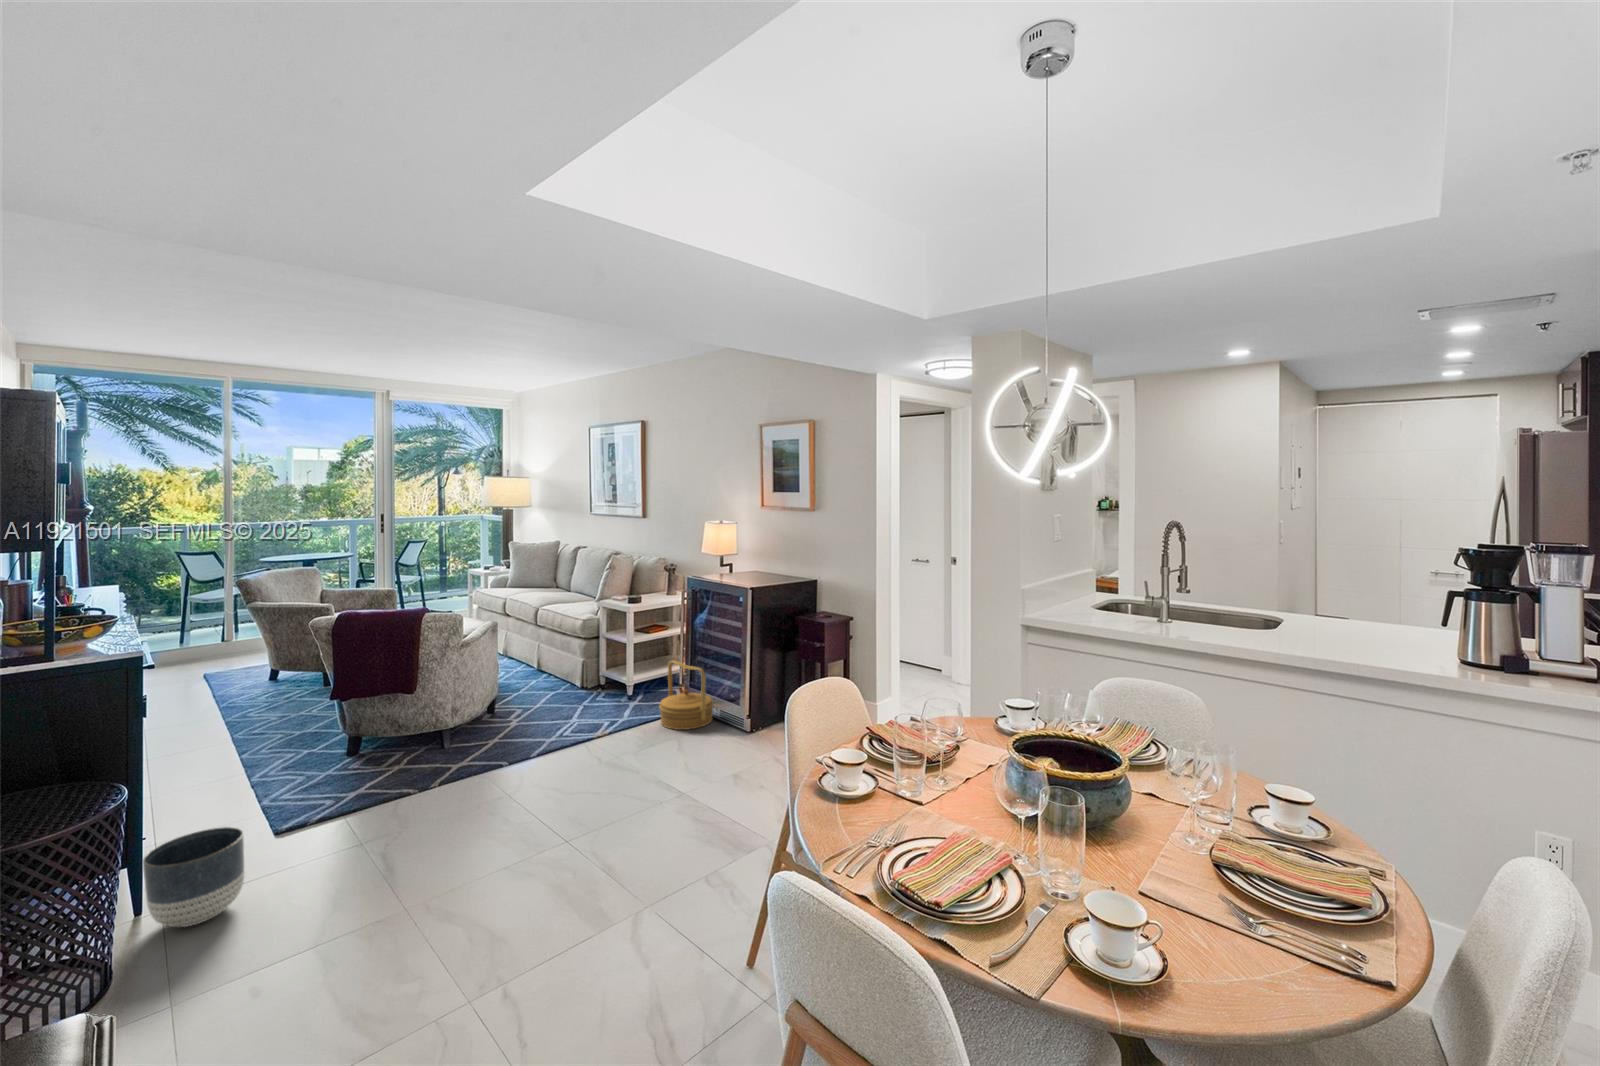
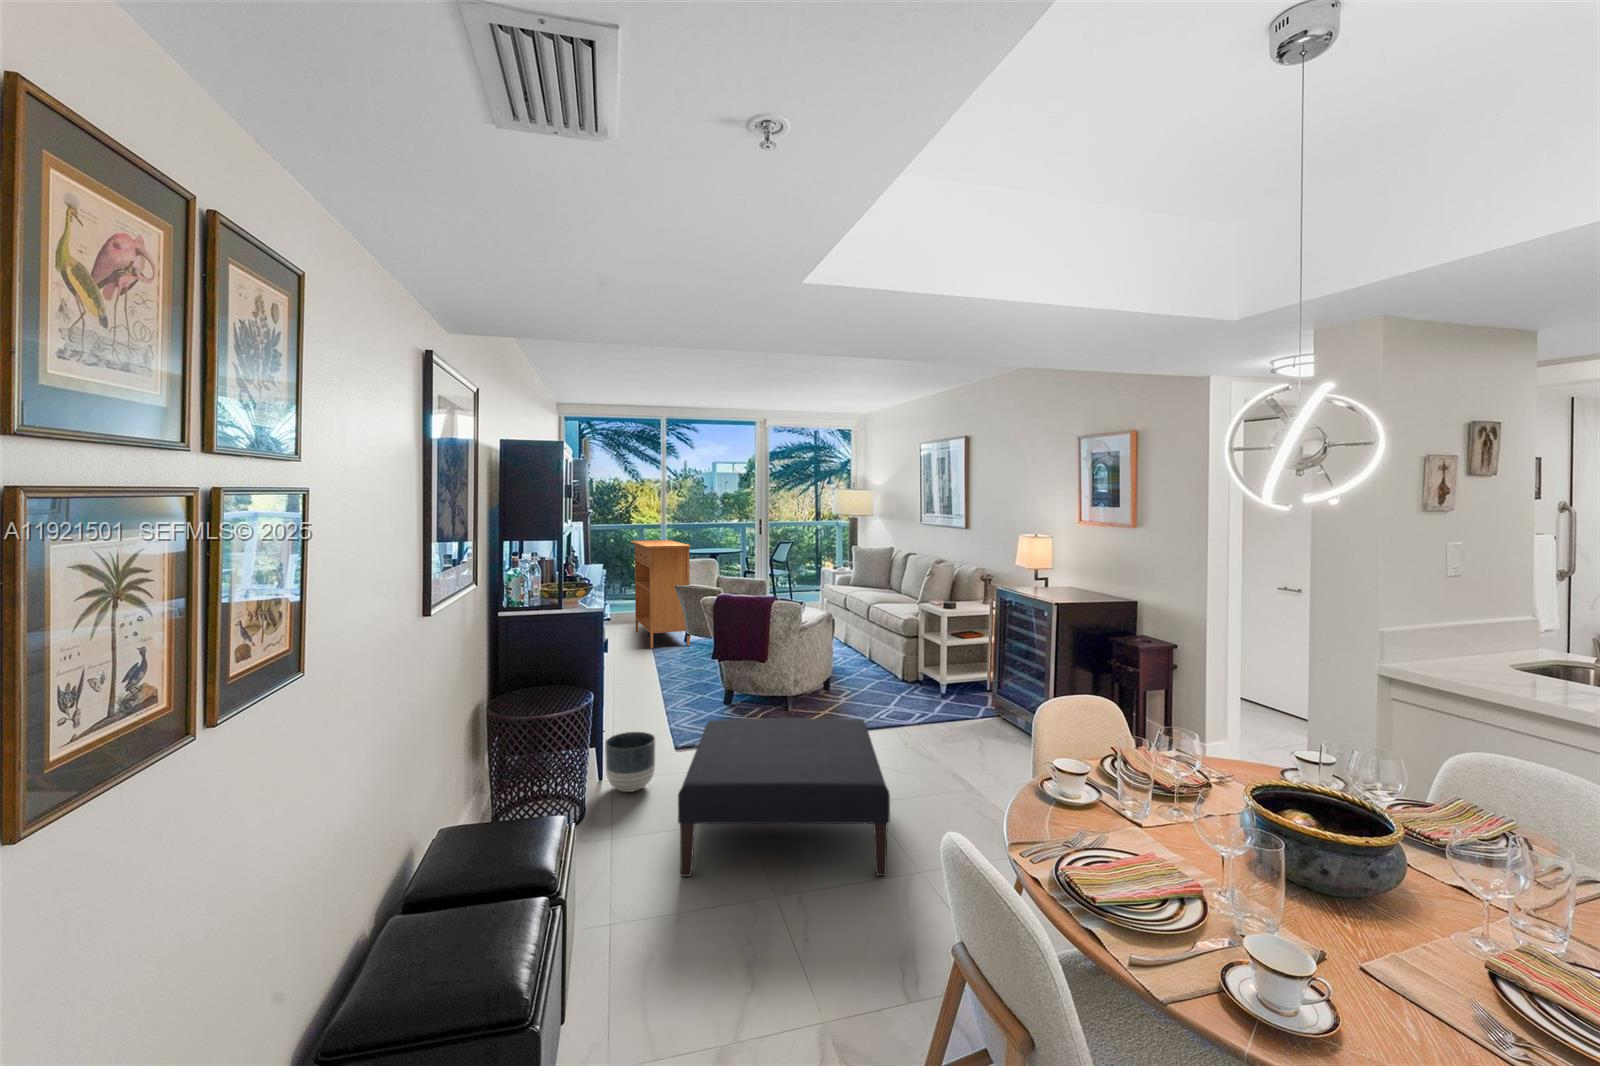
console table: none [161,548,278,699] -> present [630,540,690,649]
woven basket: present [659,660,713,730] -> none [965,666,1018,735]
ottoman: none [304,744,618,1031] -> present [678,718,890,876]

